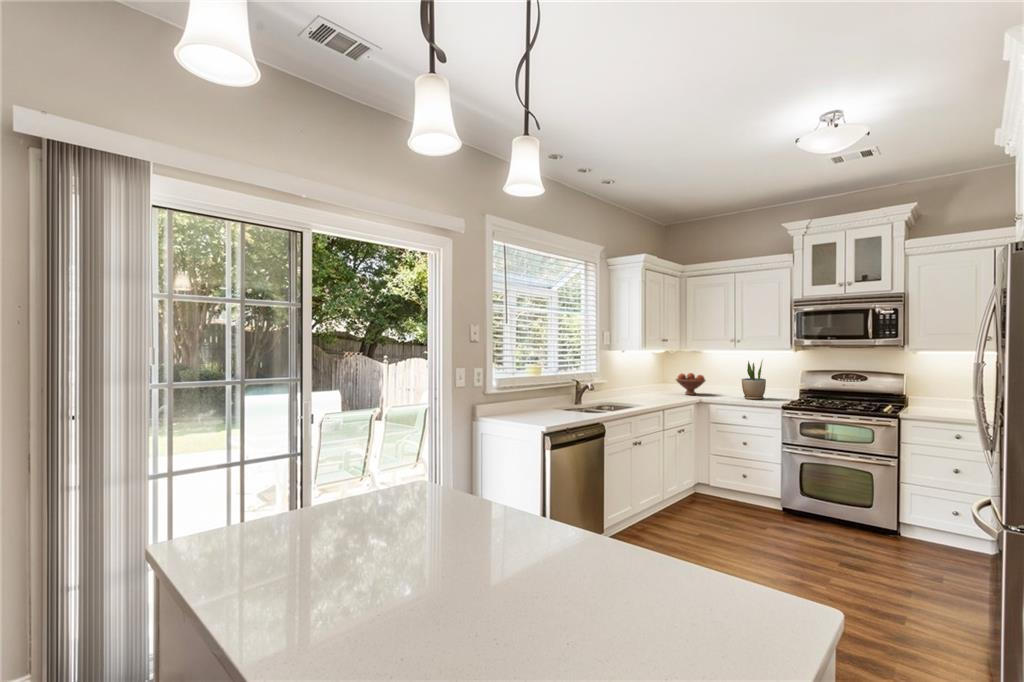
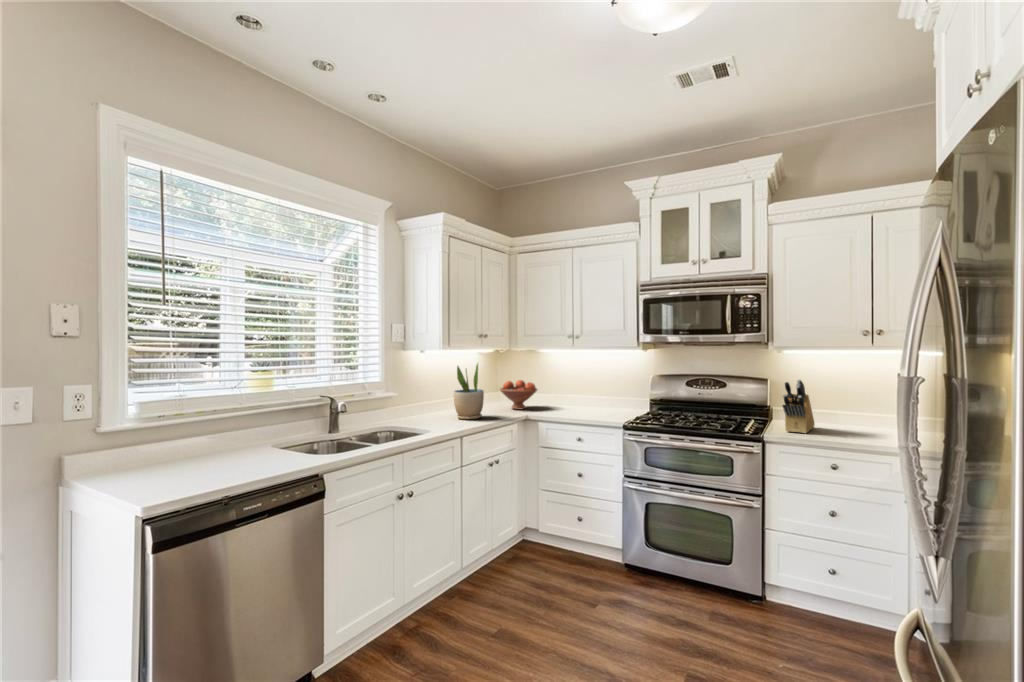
potted plant: present [742,360,766,400] -> present [453,364,484,419]
knife block: none [915,374,944,414] -> present [782,380,815,433]

